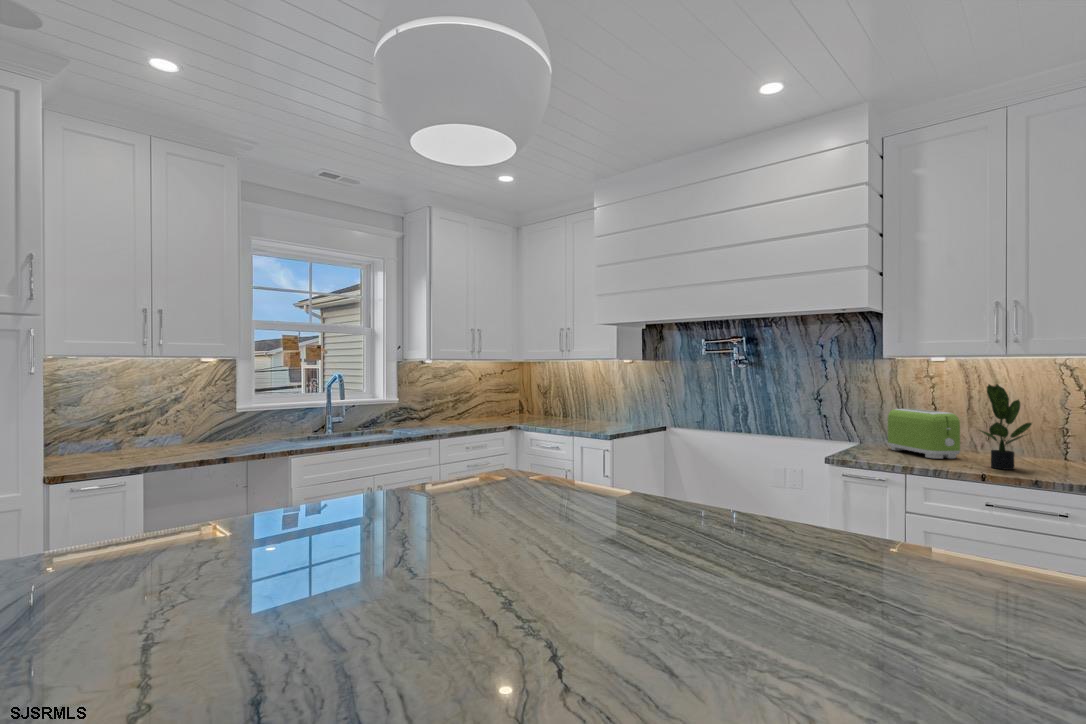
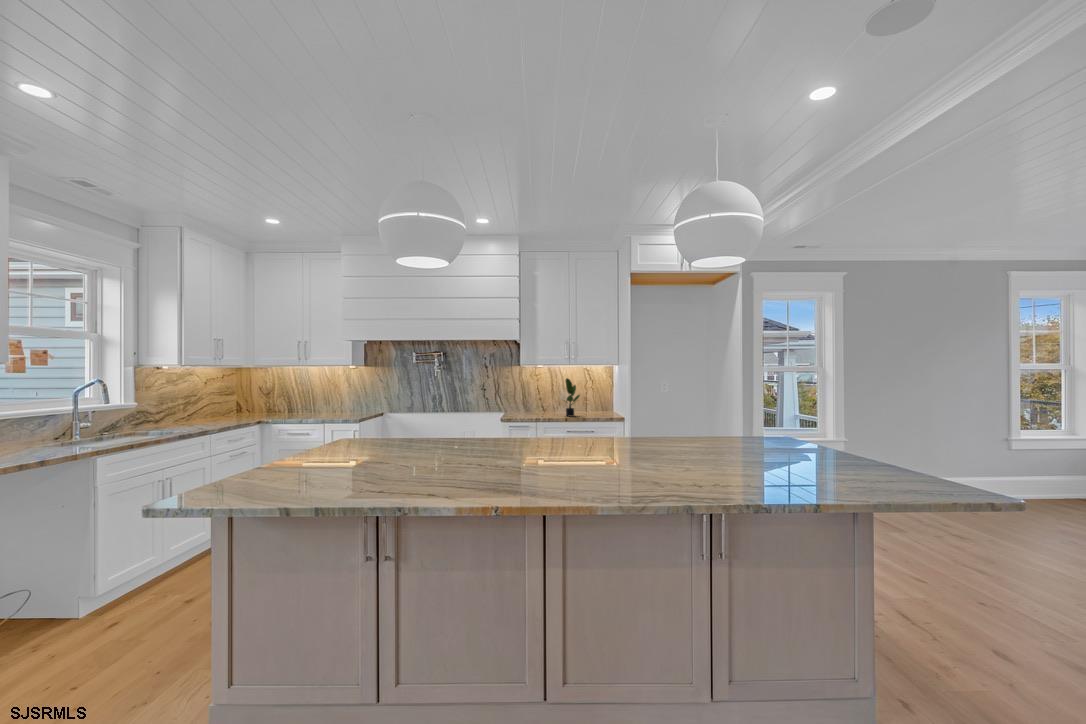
toaster: present [888,409,960,459] -> none [520,392,552,415]

